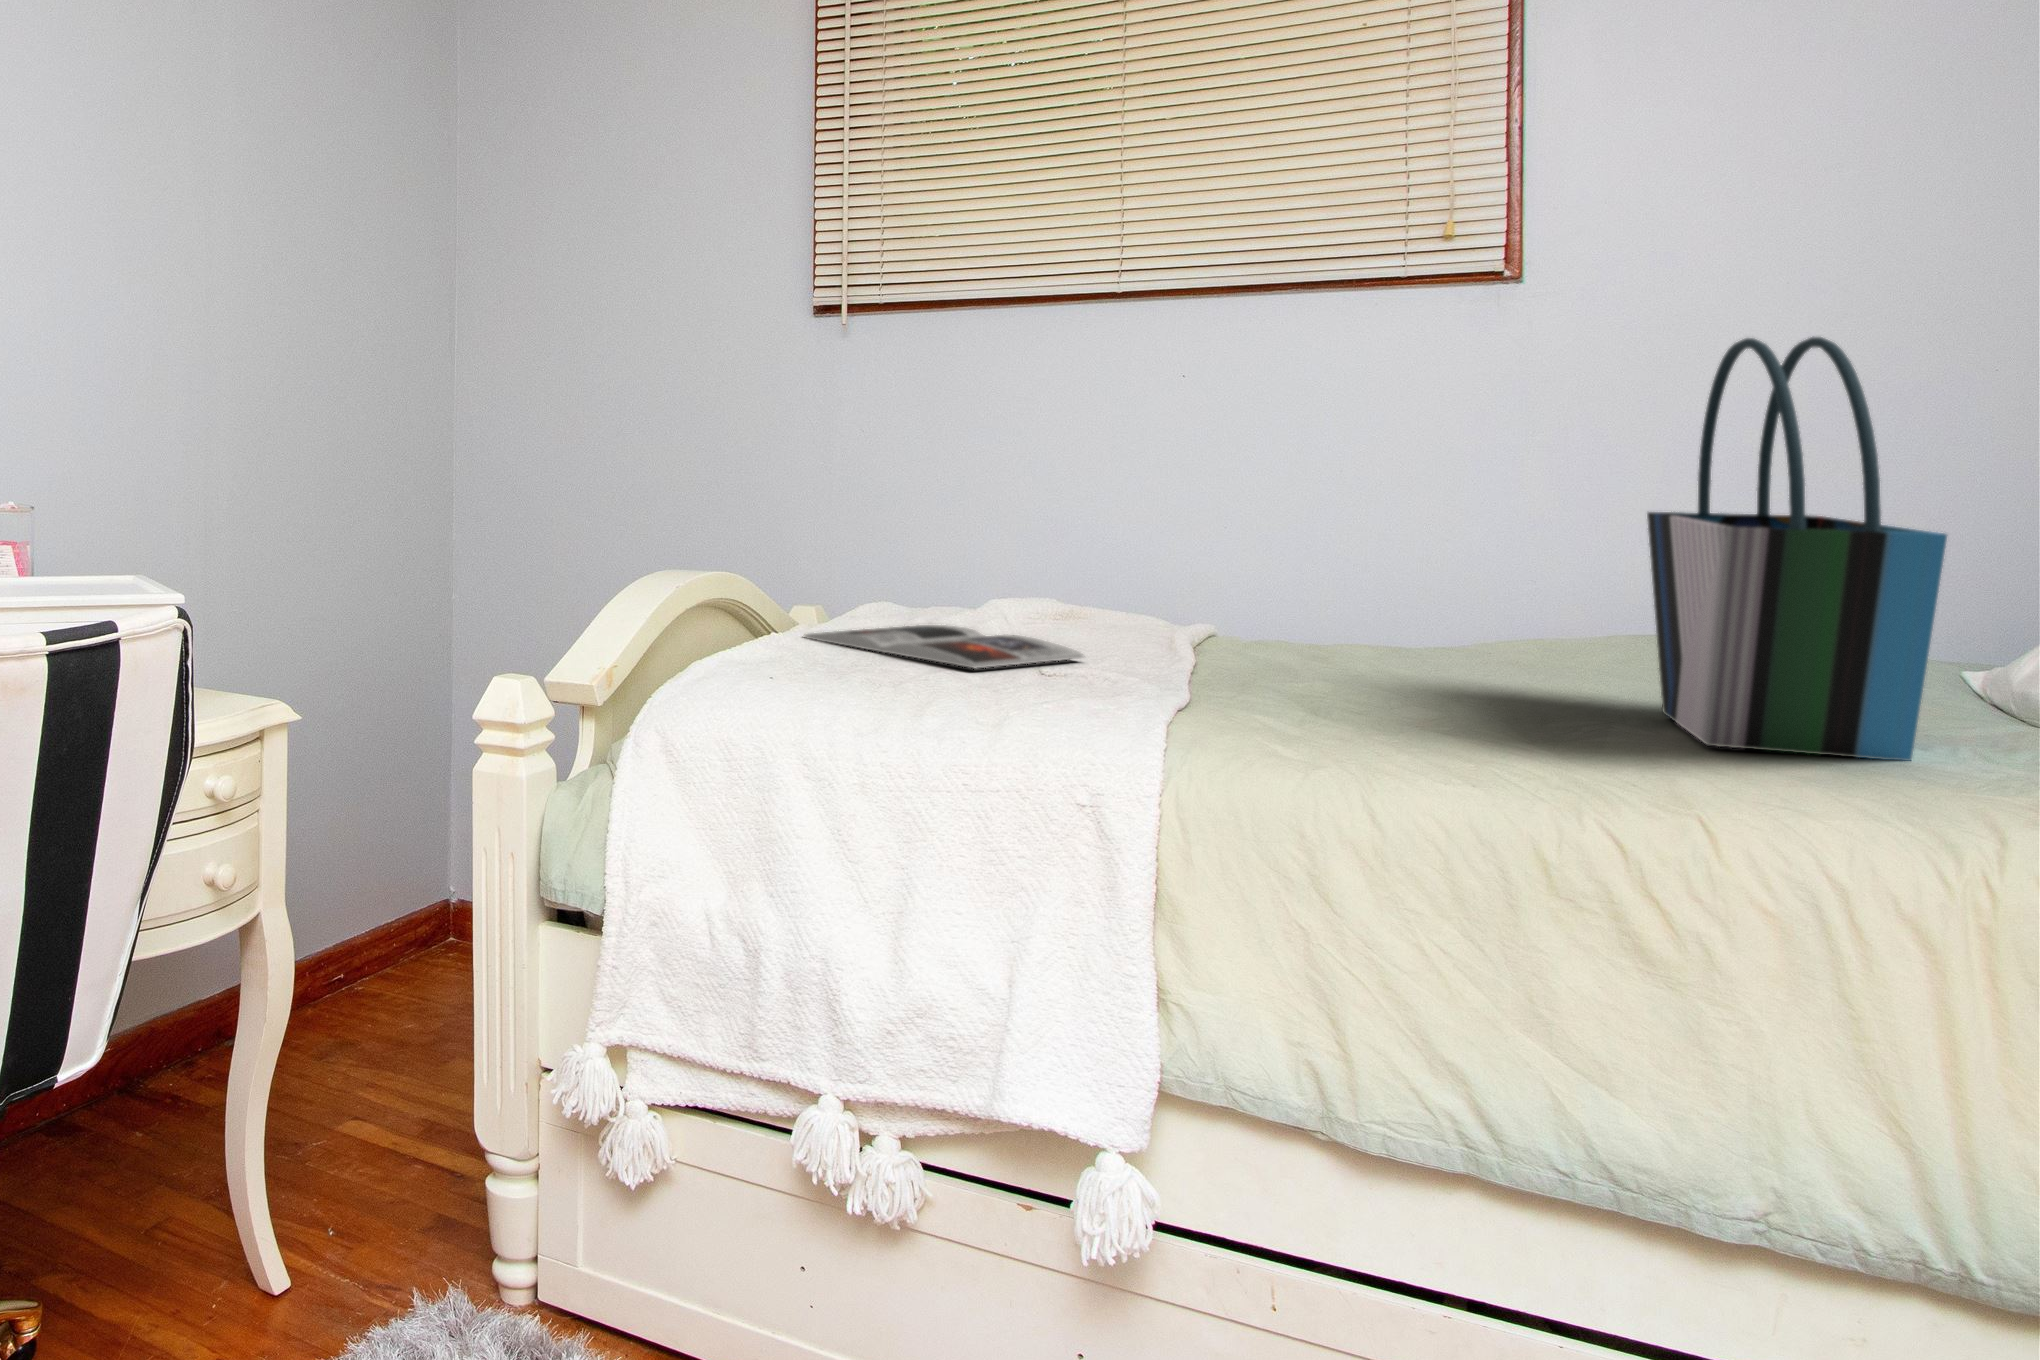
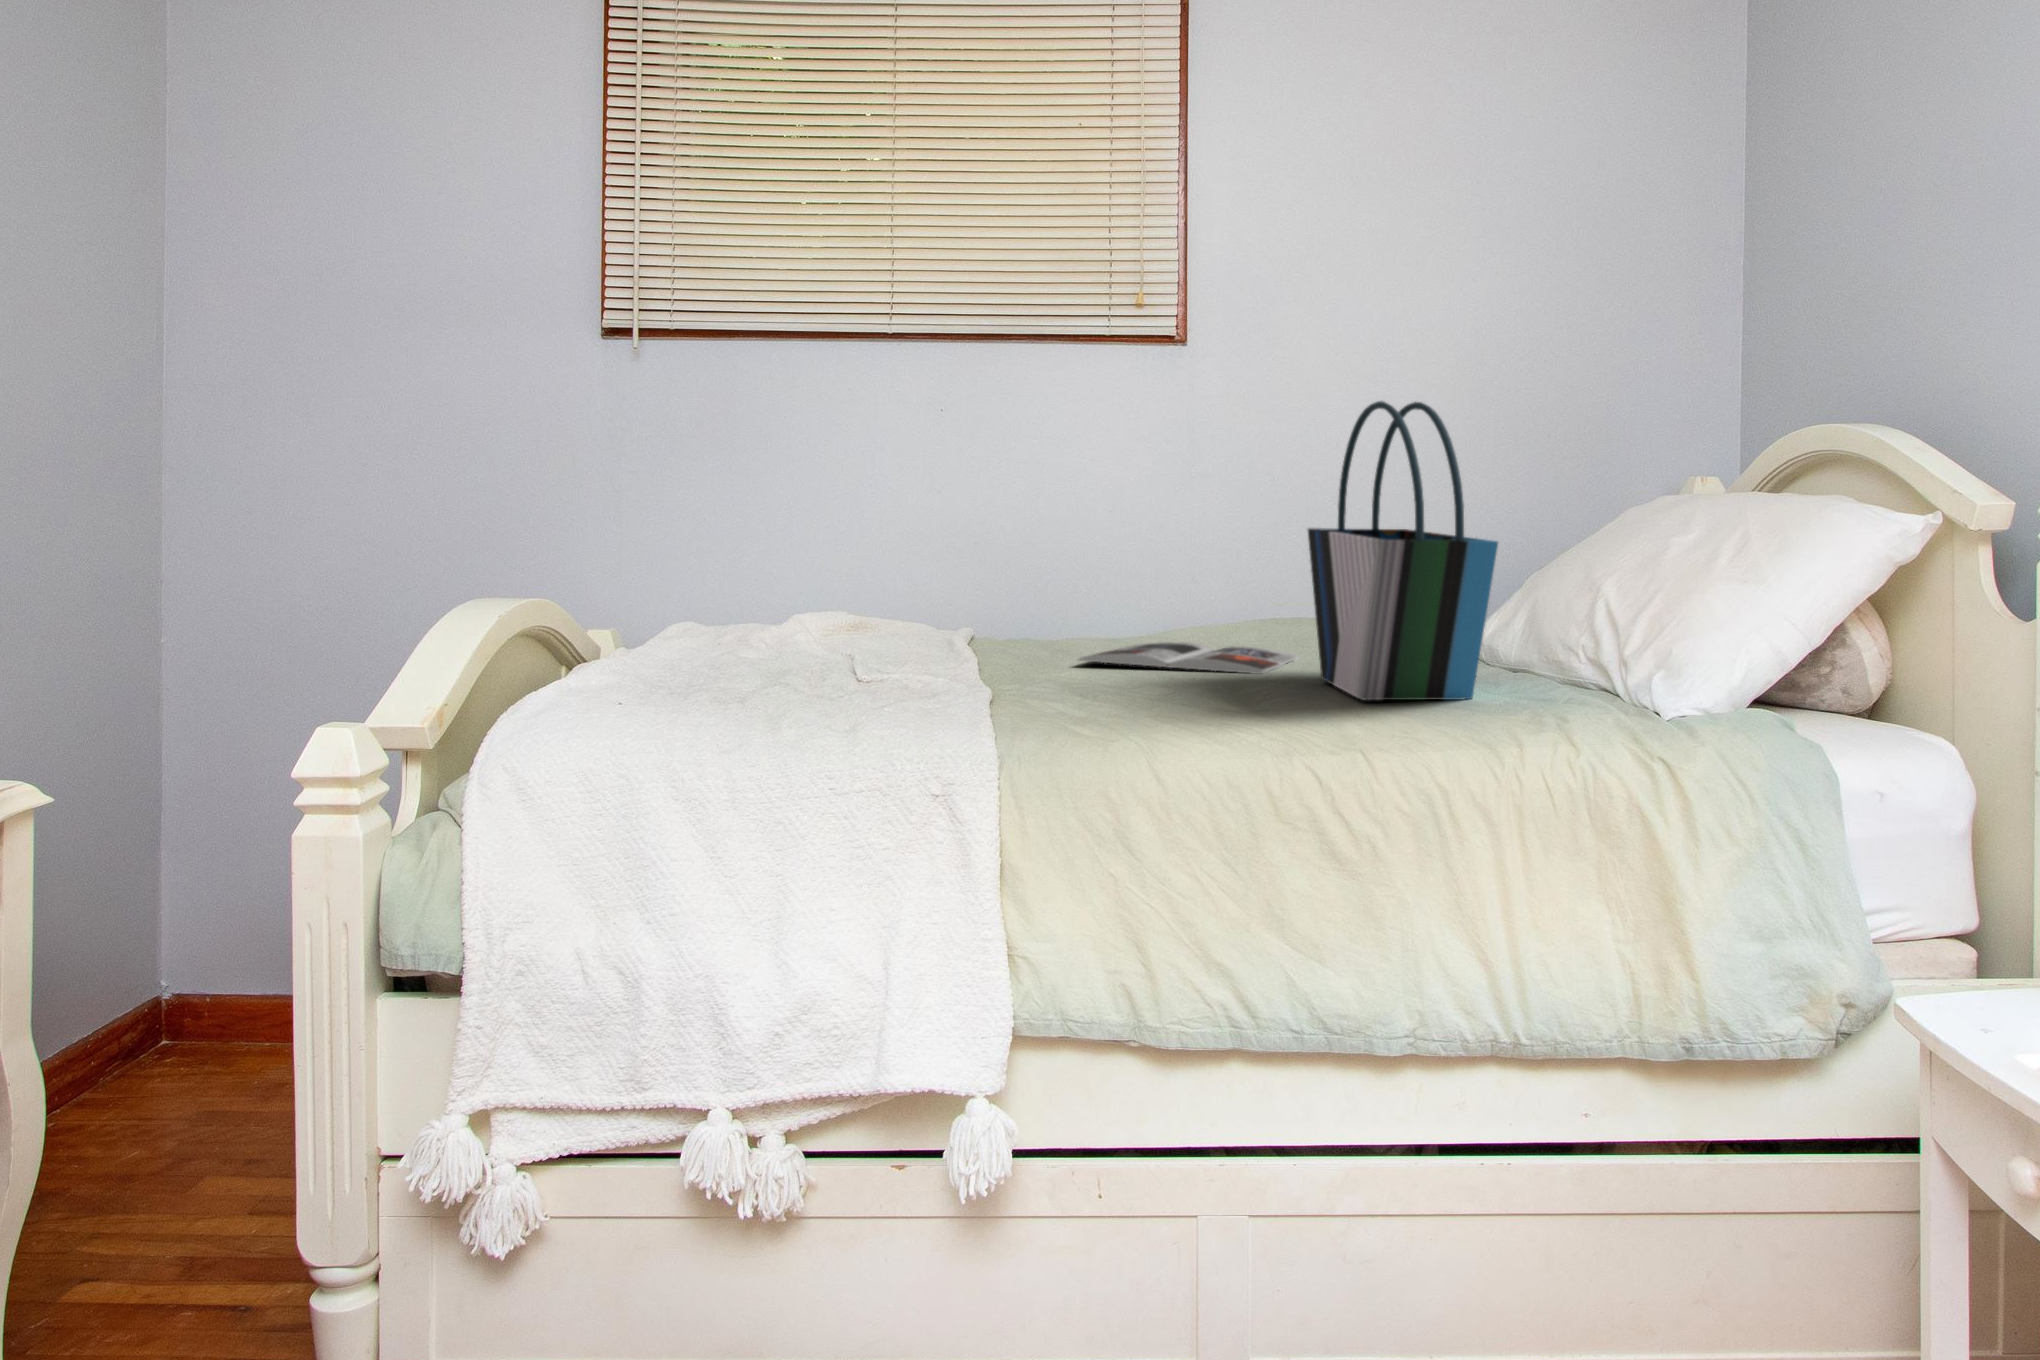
magazine: present [802,625,1084,668] -> present [1079,642,1300,674]

